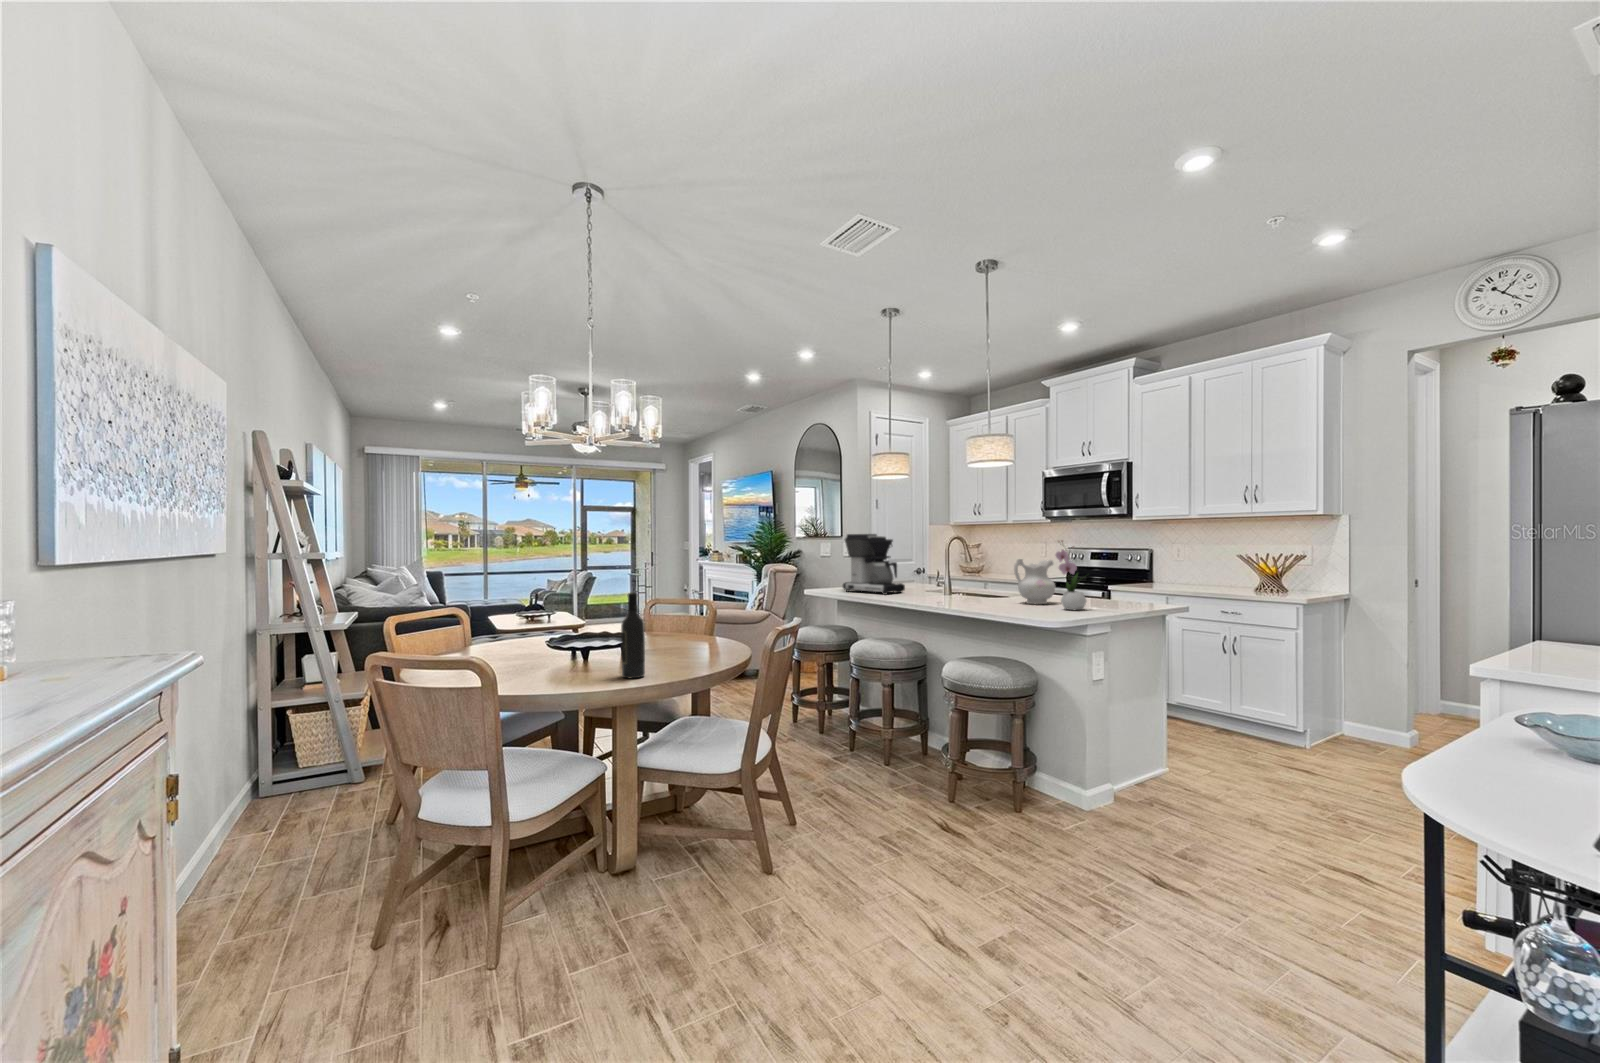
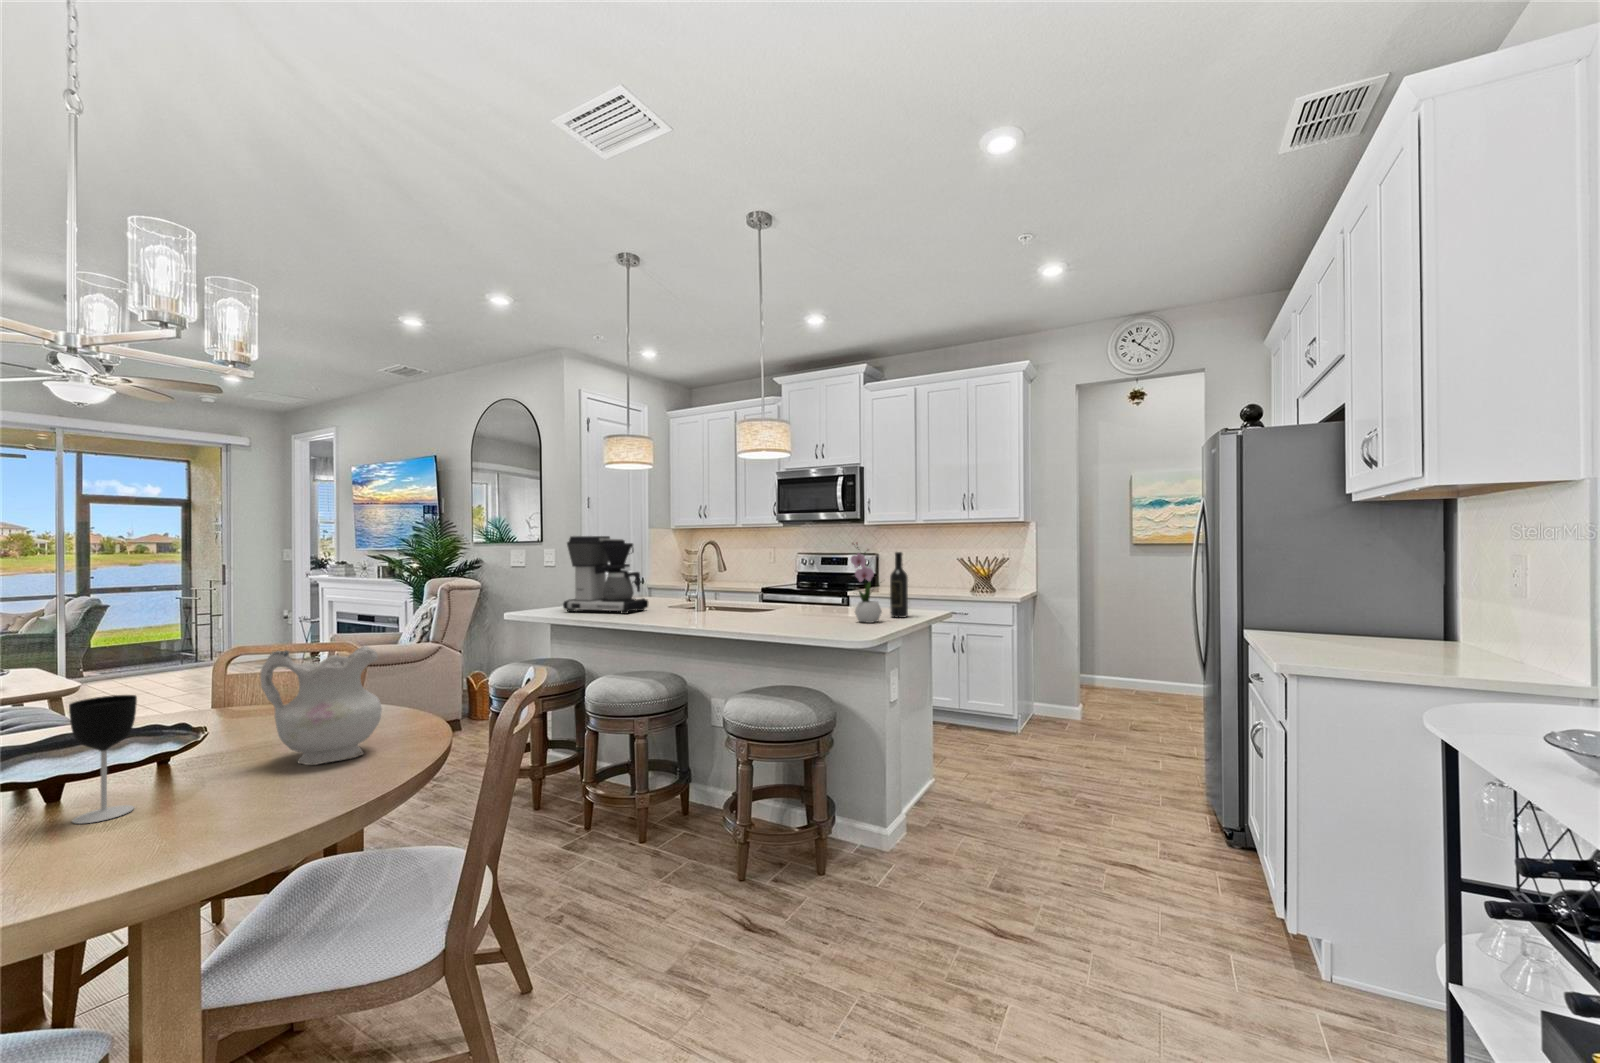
ceramic pitcher: present [1014,559,1055,604] -> present [260,646,382,765]
wine bottle: present [621,593,645,679] -> present [890,552,908,618]
wine glass: none [589,613,611,668] -> present [69,695,137,824]

